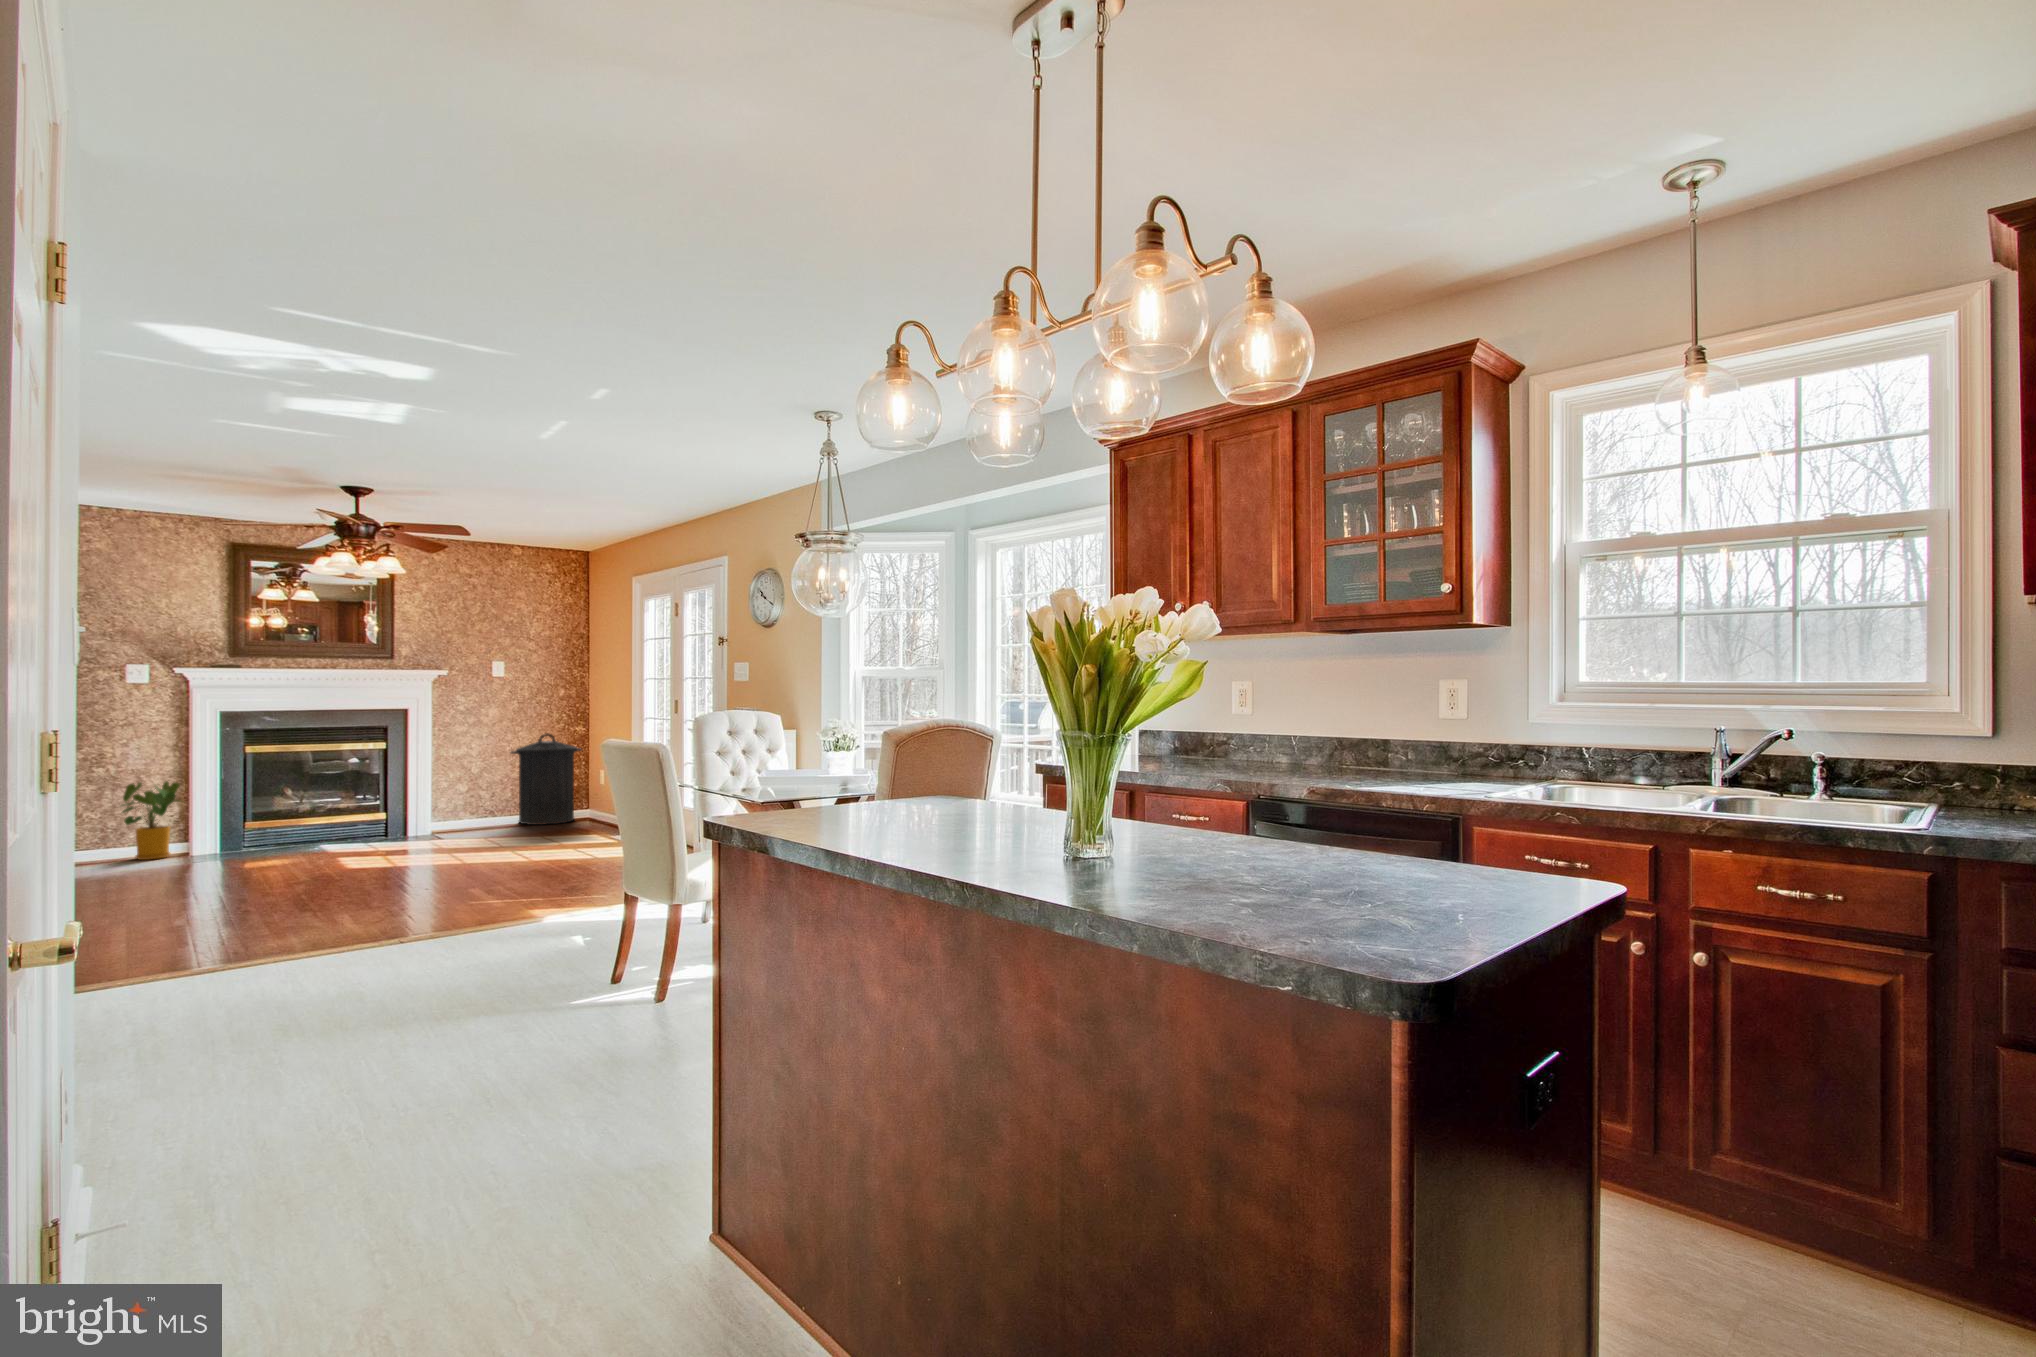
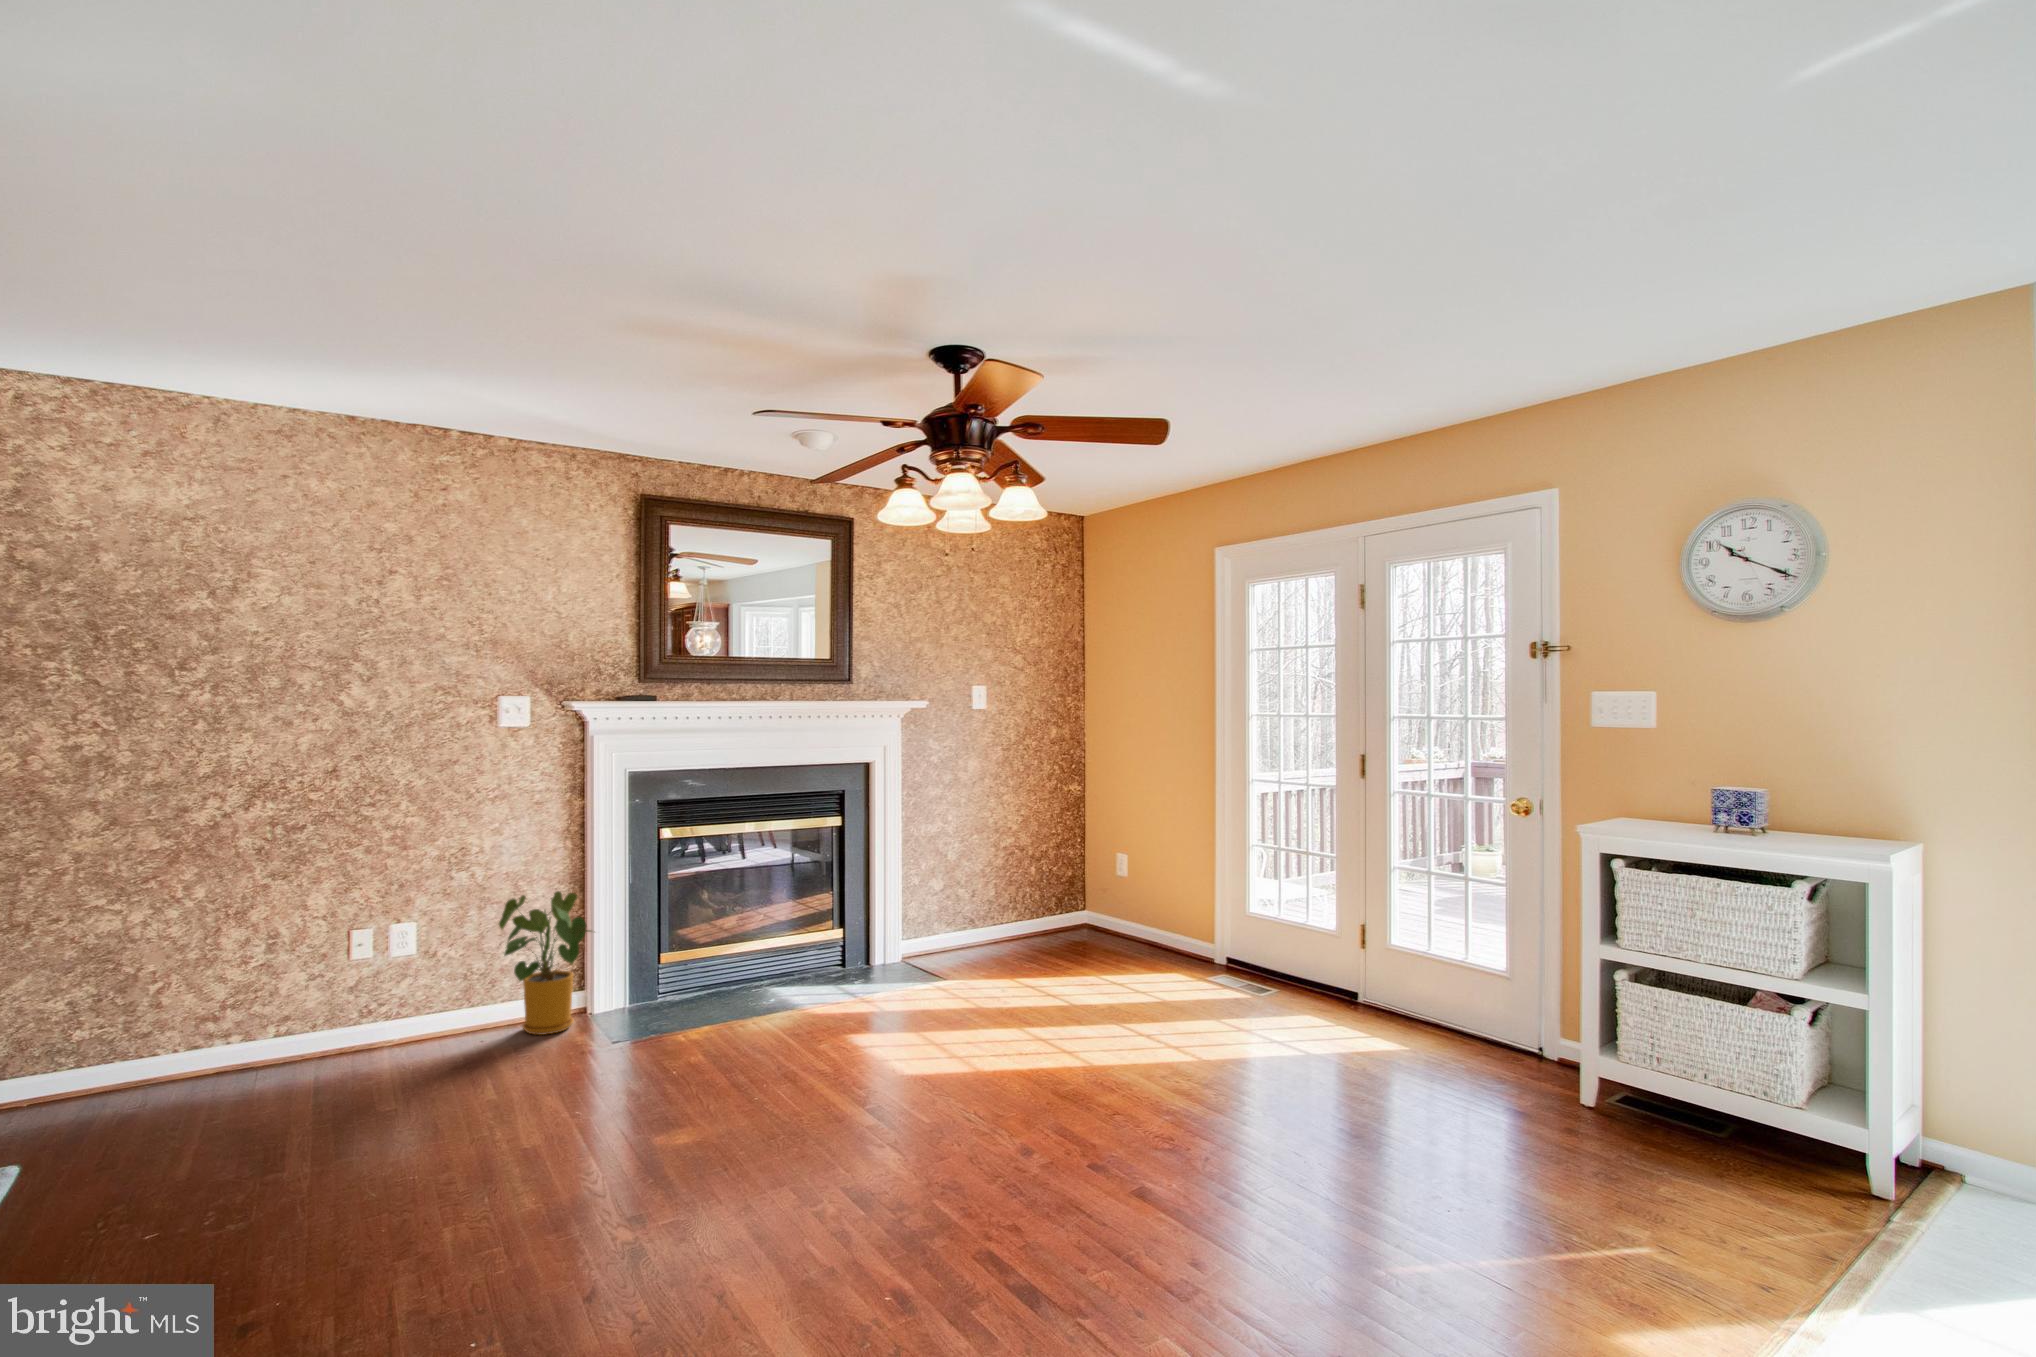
trash can: present [511,733,581,825] -> none [1003,797,1097,945]

